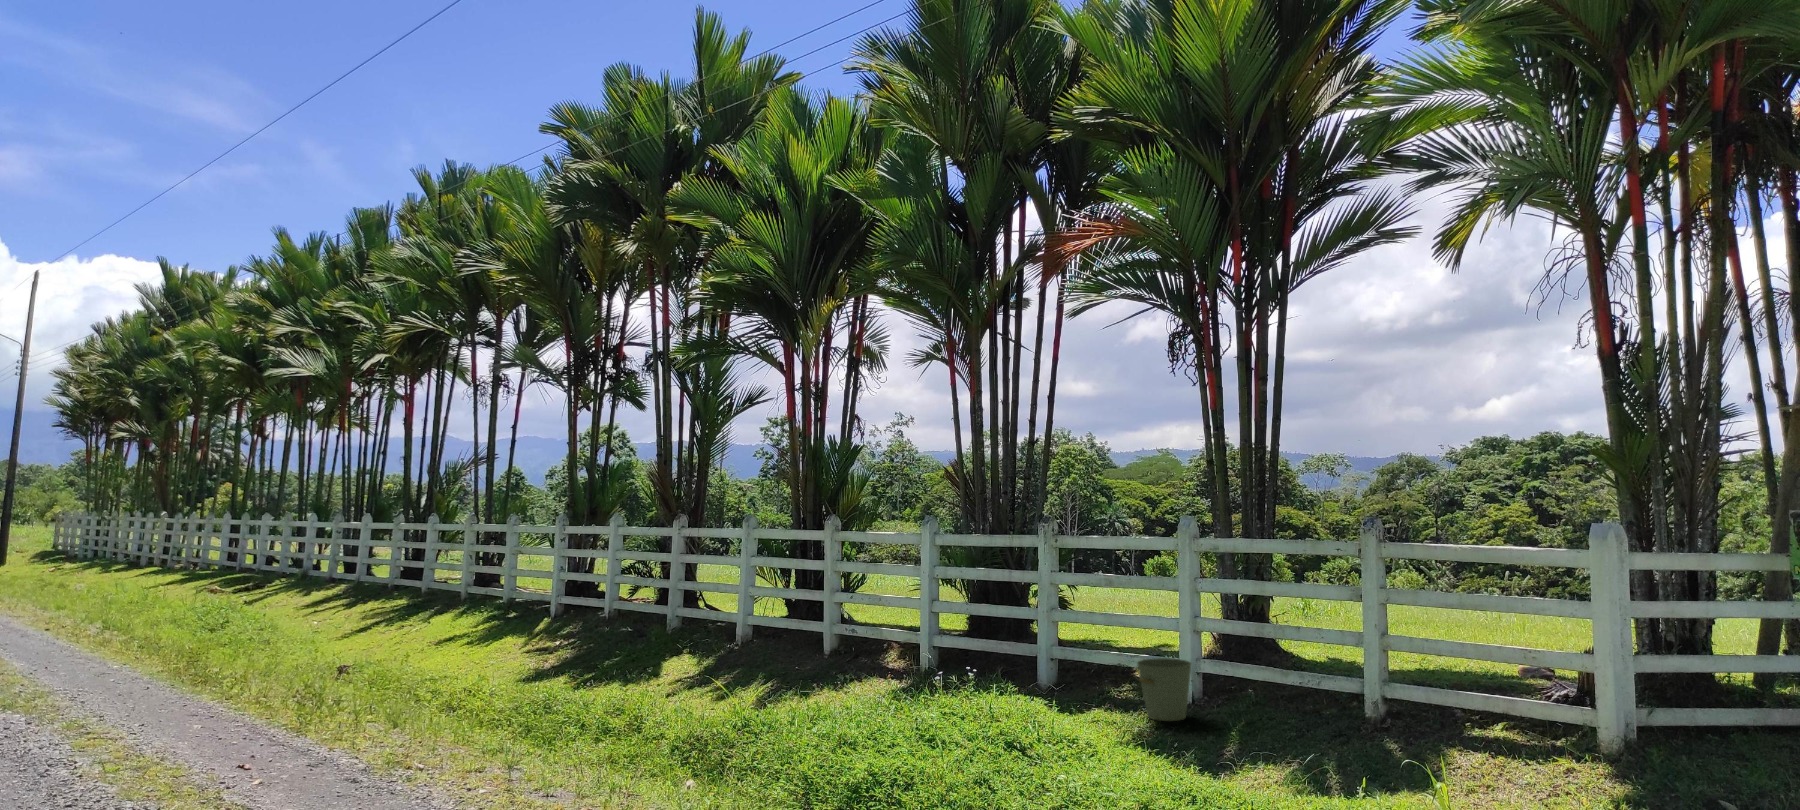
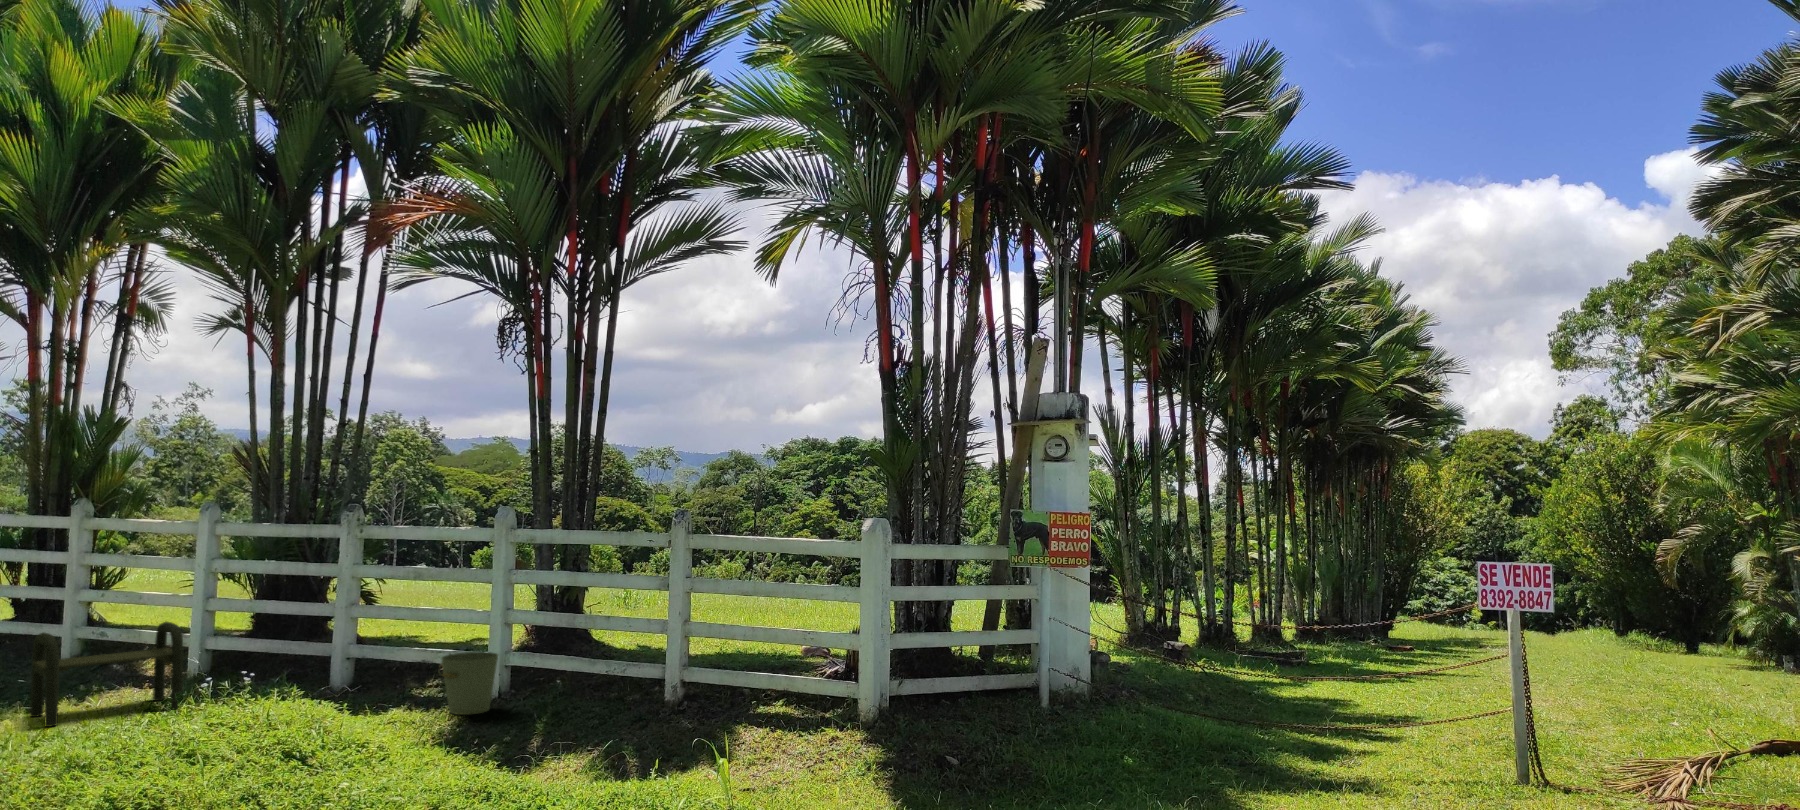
bench: none [817,614,923,697] -> present [30,622,183,727]

